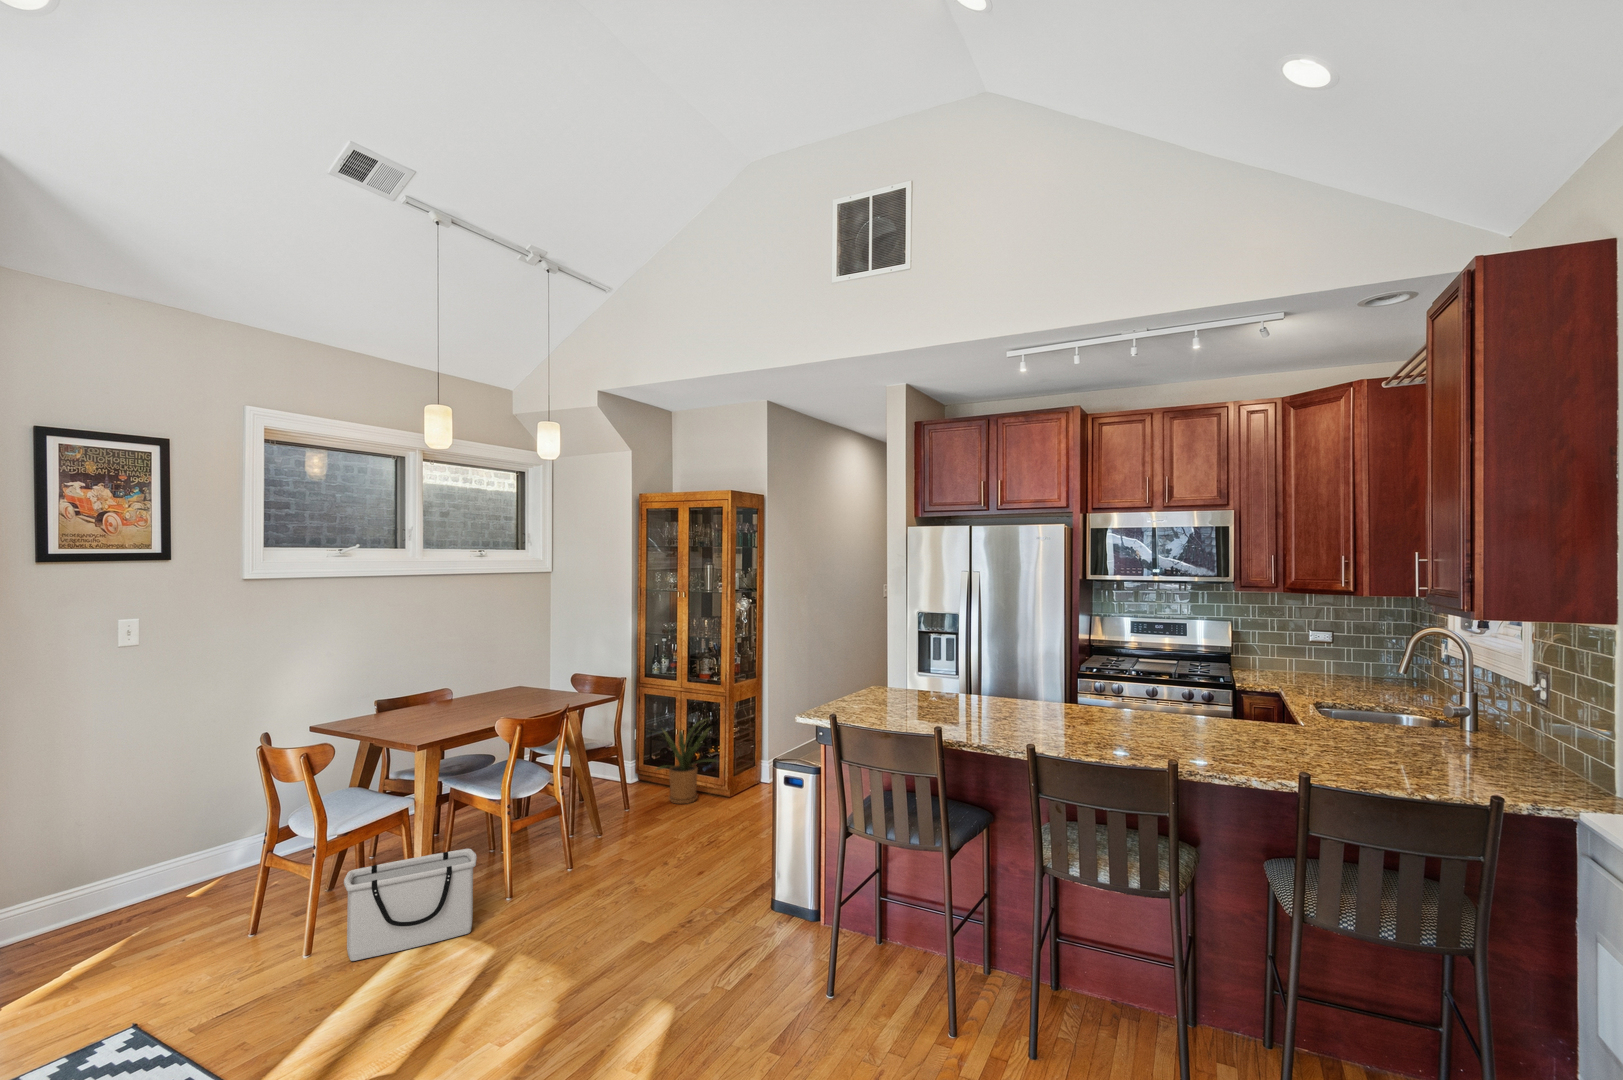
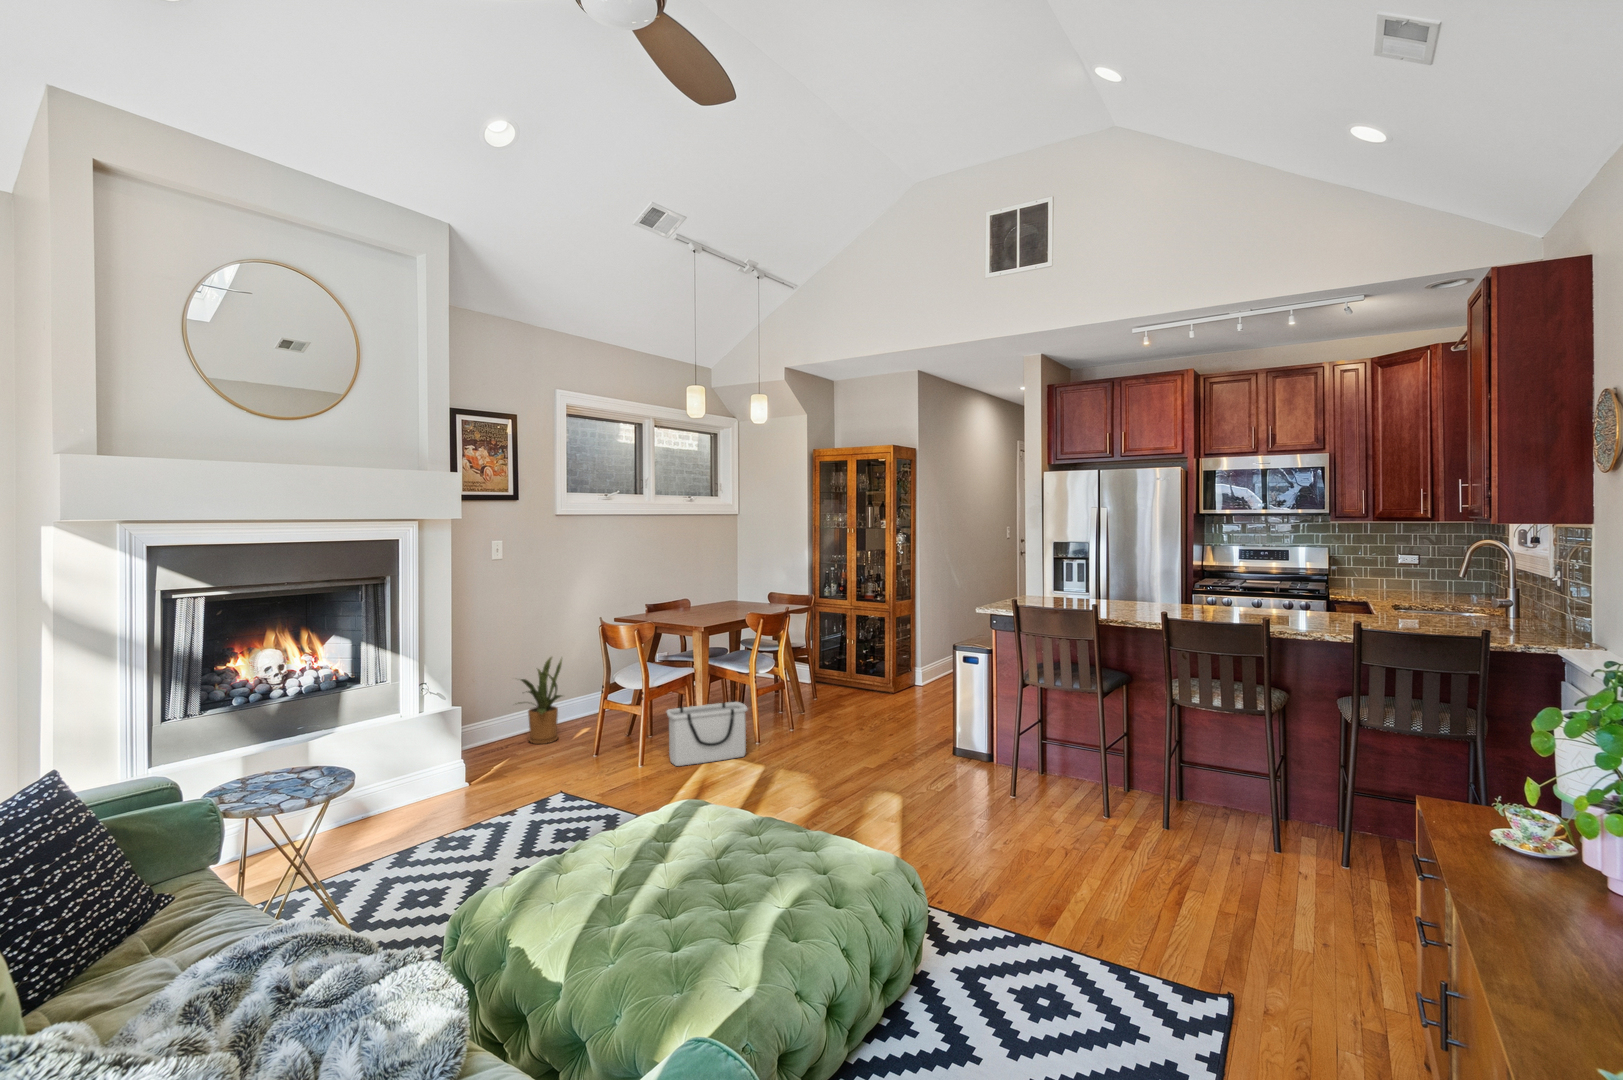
house plant: present [656,720,716,804] -> present [521,657,562,744]

